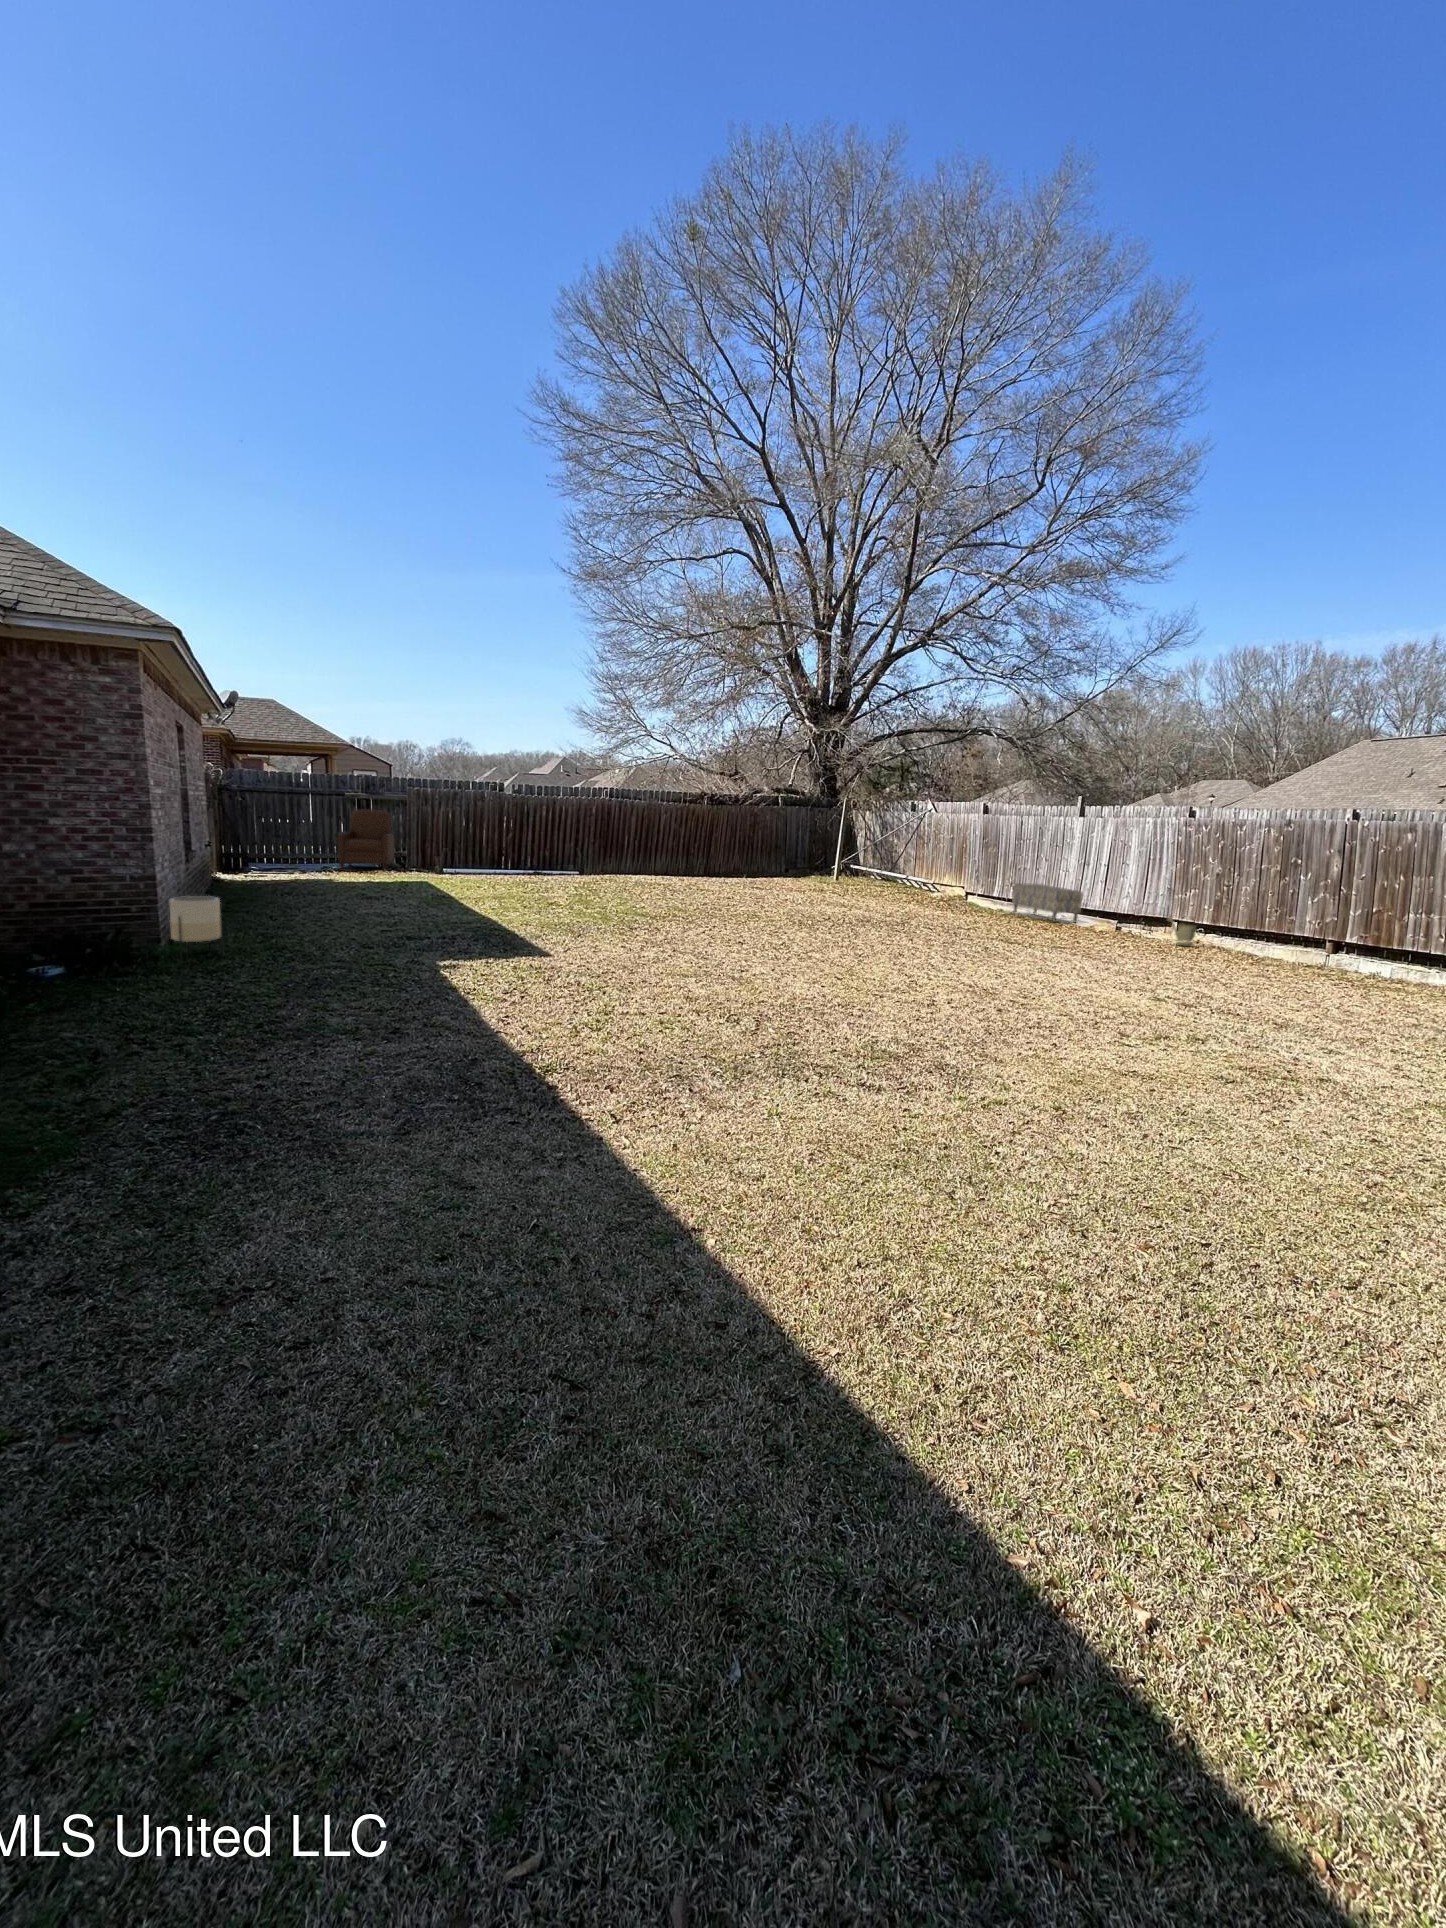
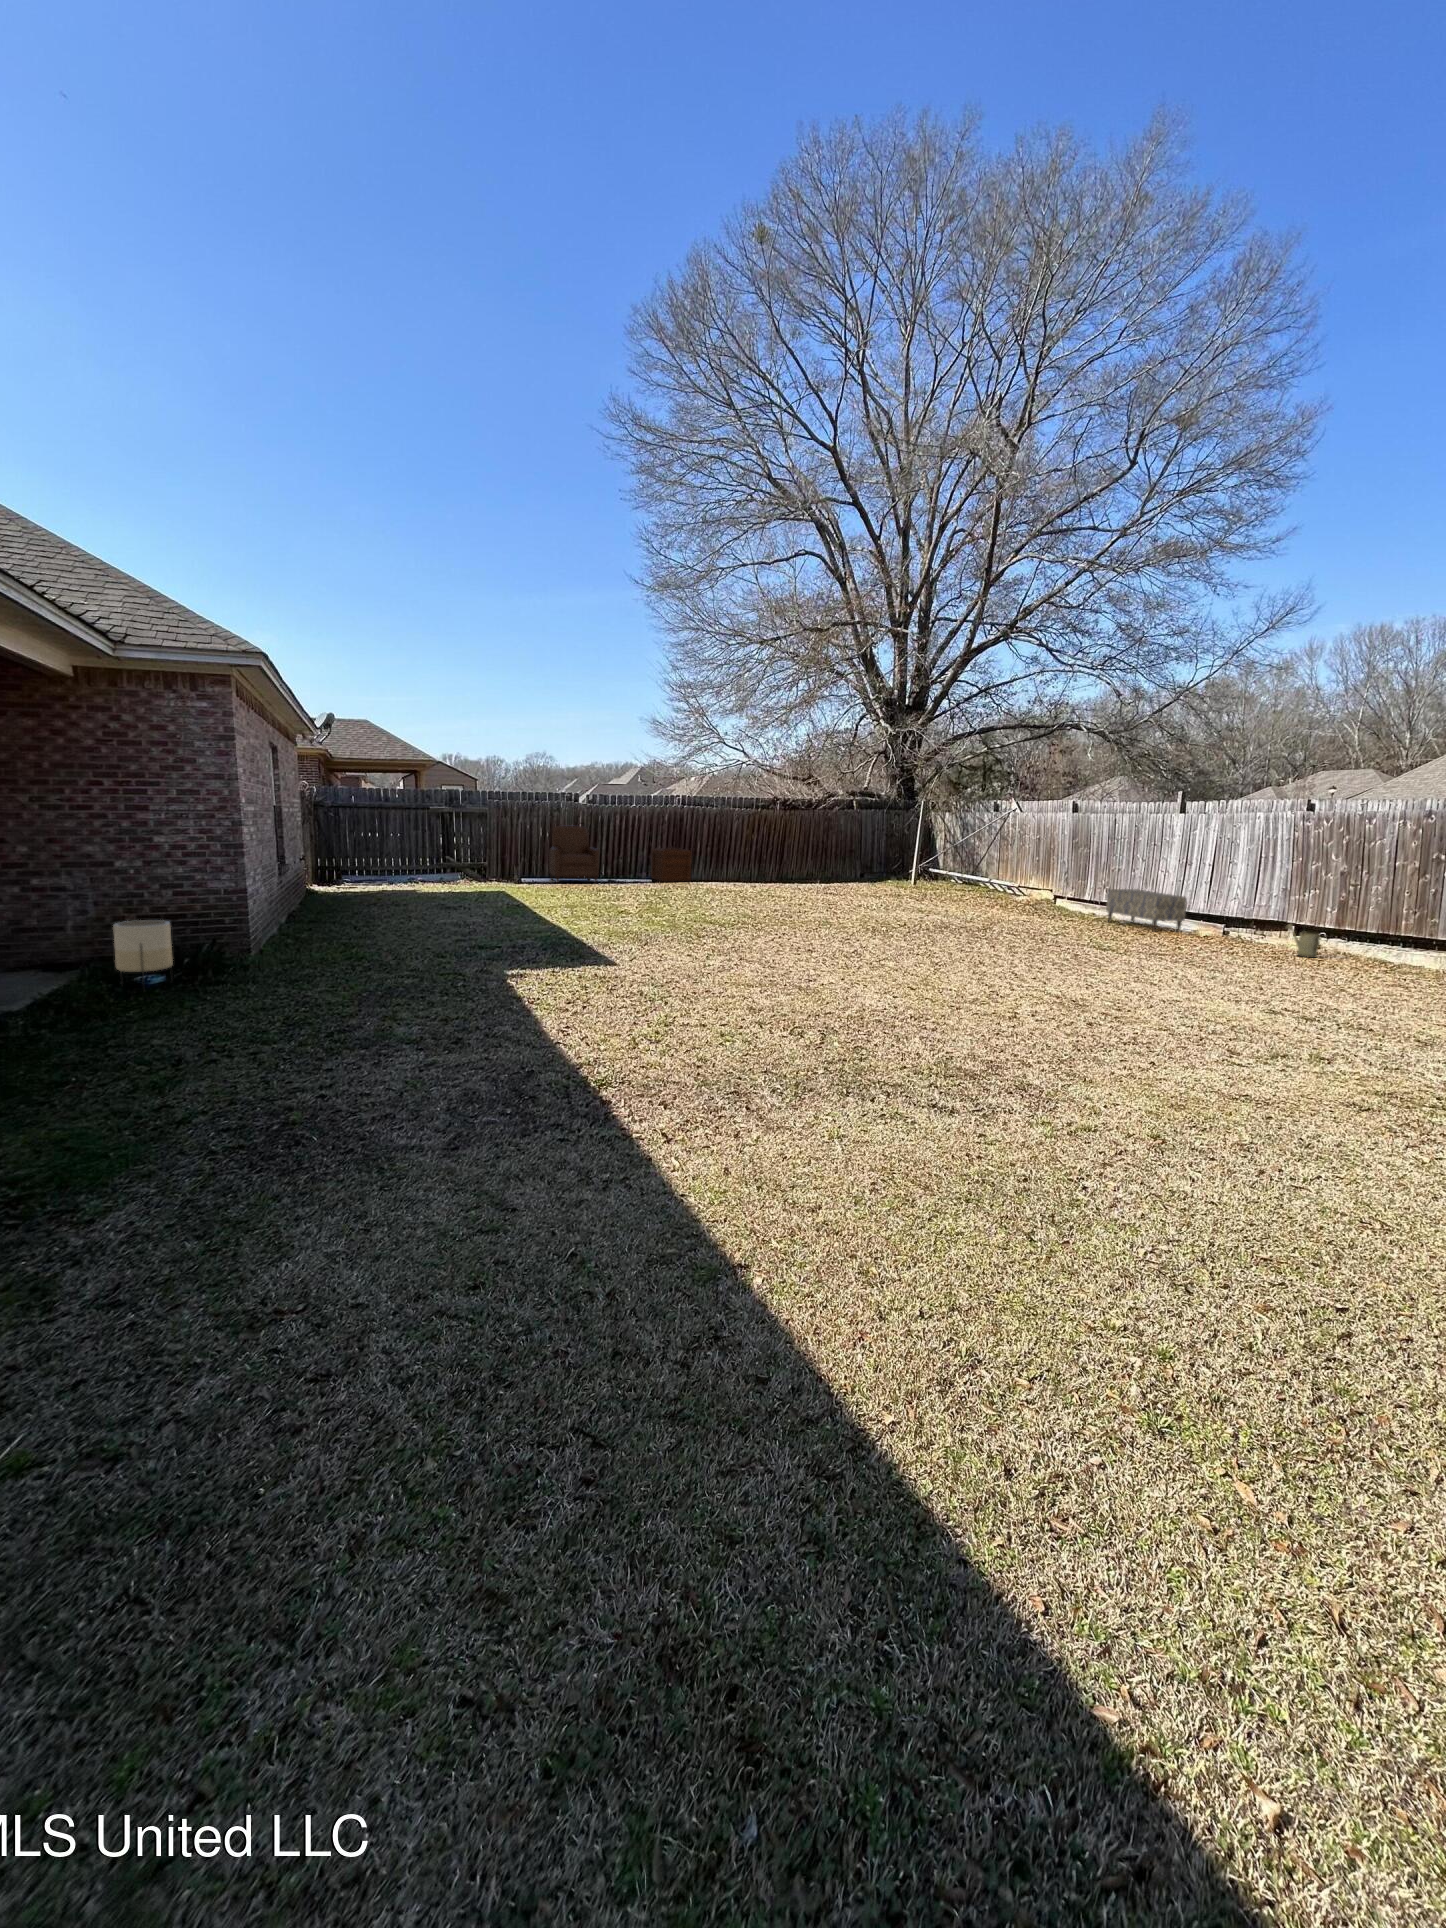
chair: present [338,810,394,870] -> present [549,825,599,883]
wooden crate: none [584,839,624,872] -> present [651,848,692,882]
planter: present [170,896,223,956] -> present [113,920,173,984]

